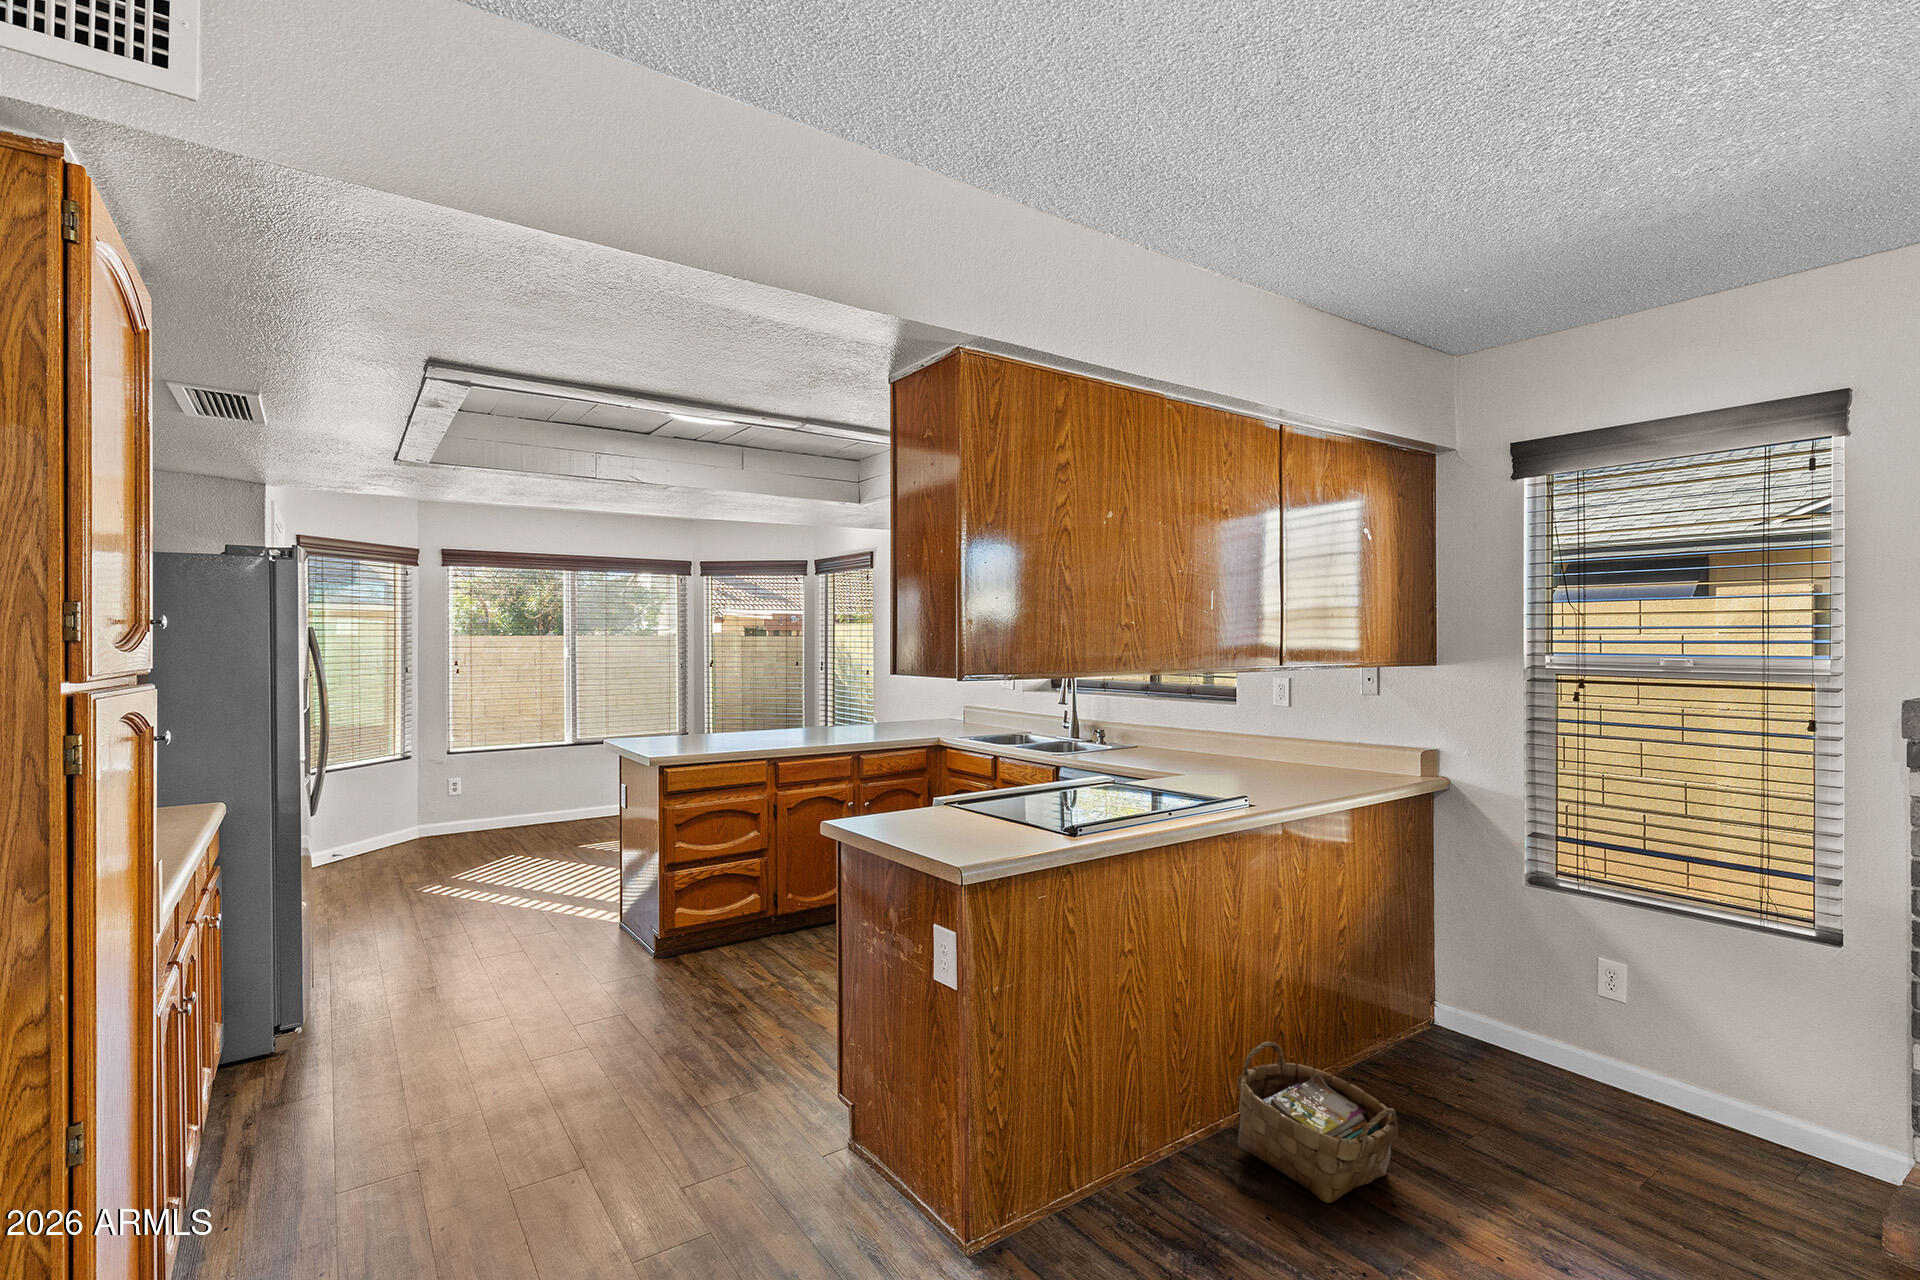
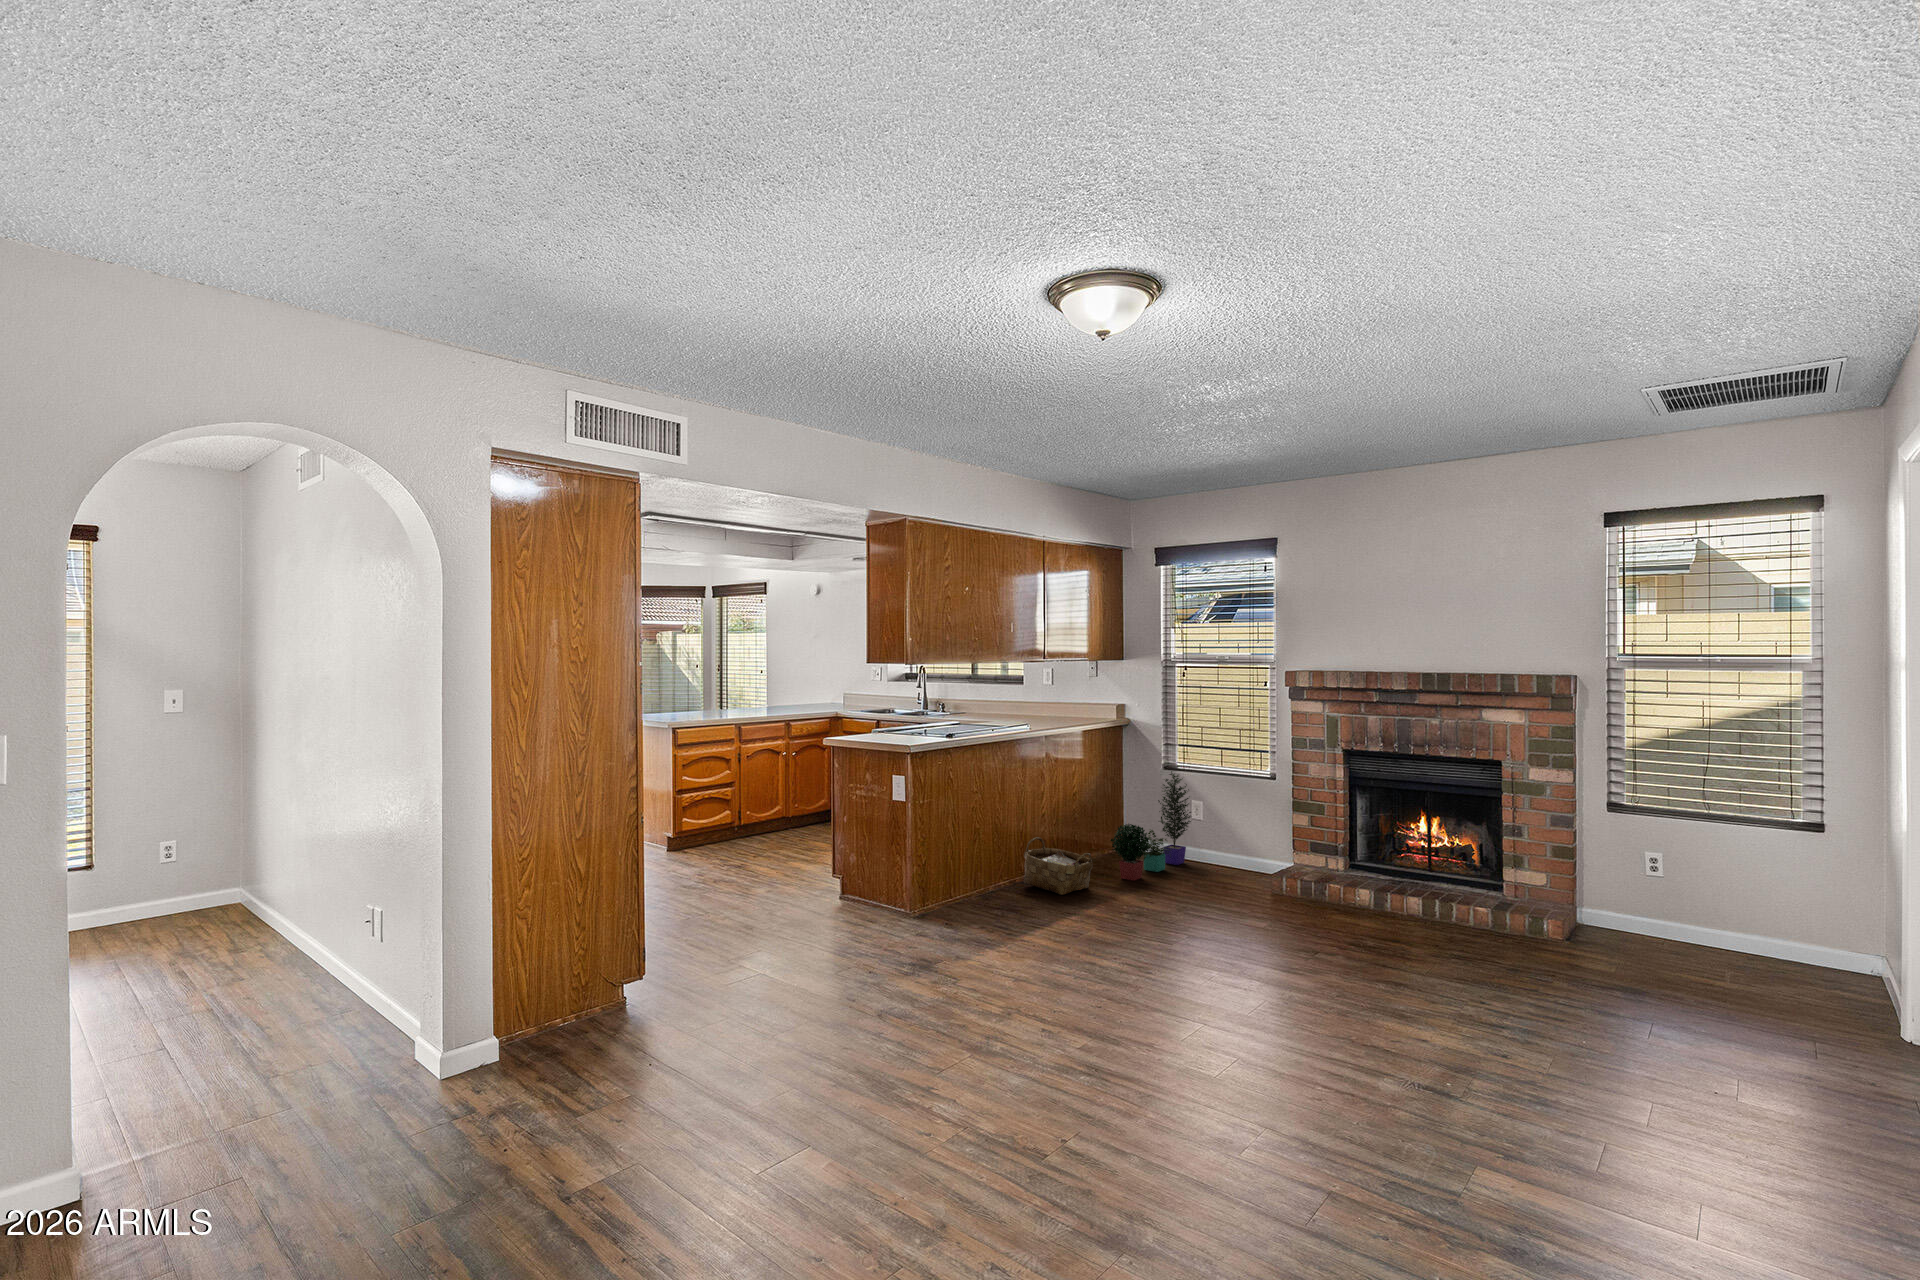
potted plant: none [1430,894,1610,1153] -> present [1110,771,1191,881]

